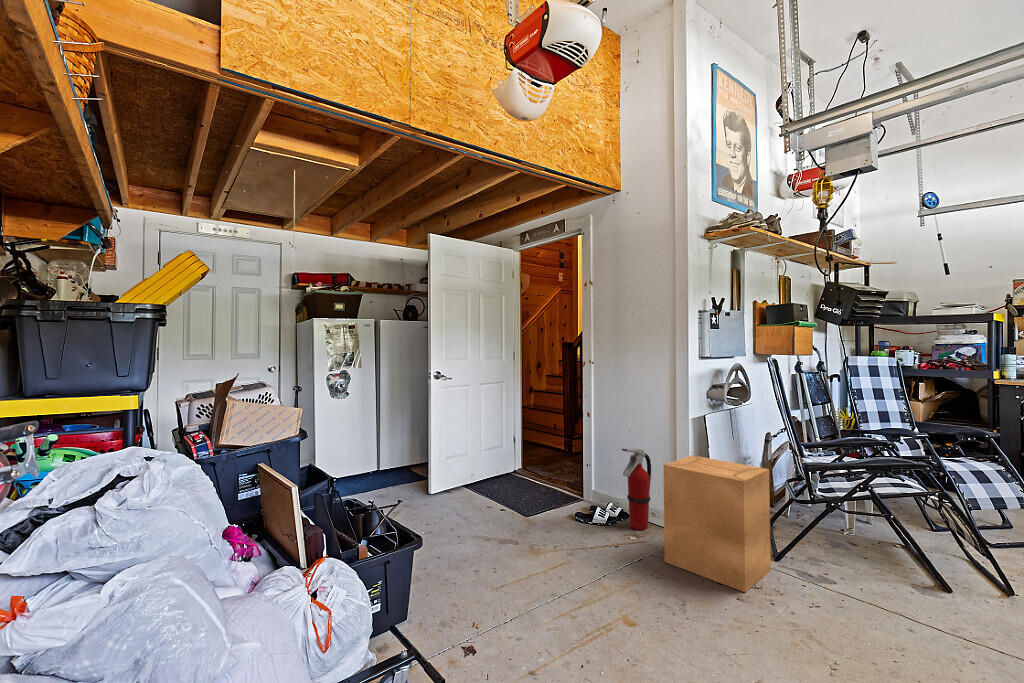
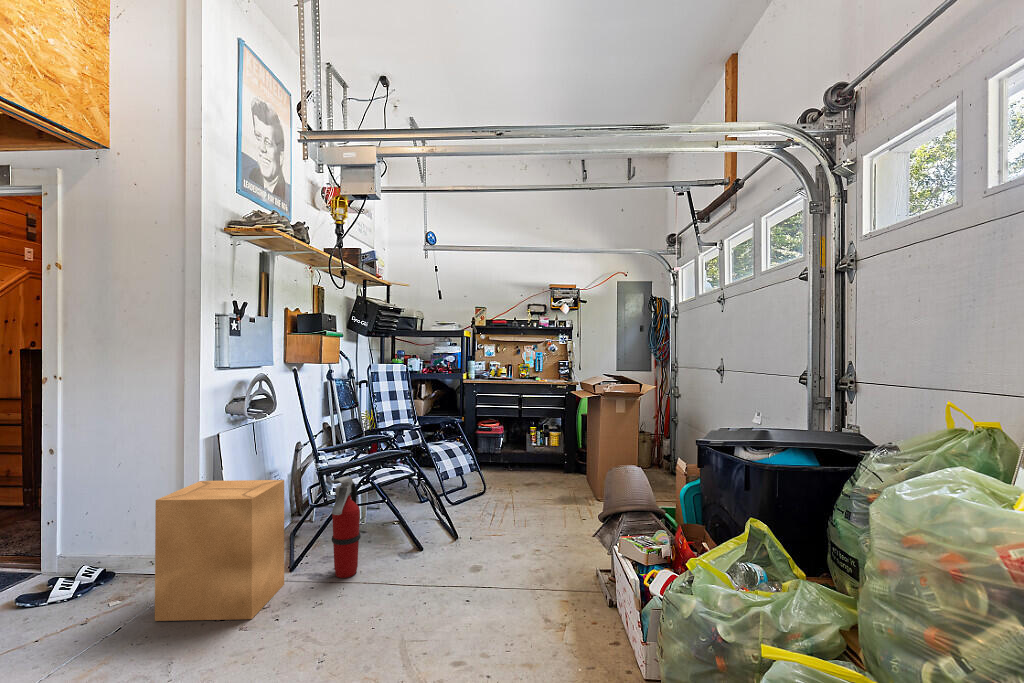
fire extinguisher: present [622,448,651,530] -> present [331,477,361,578]

